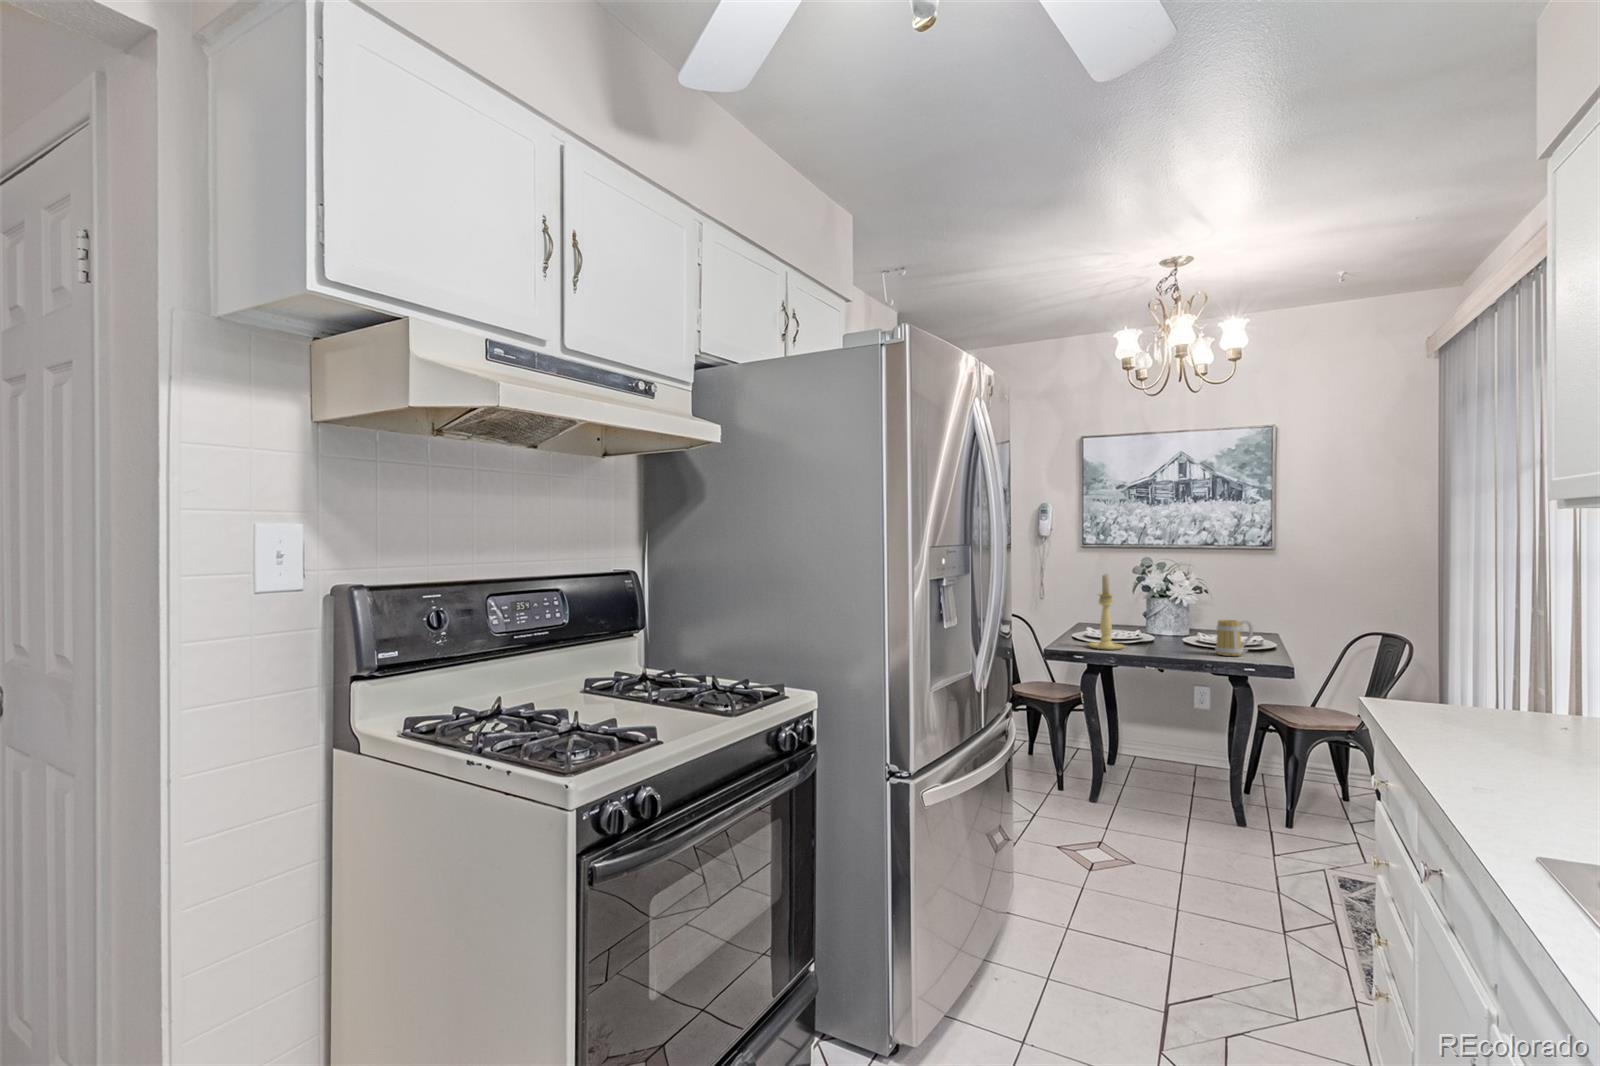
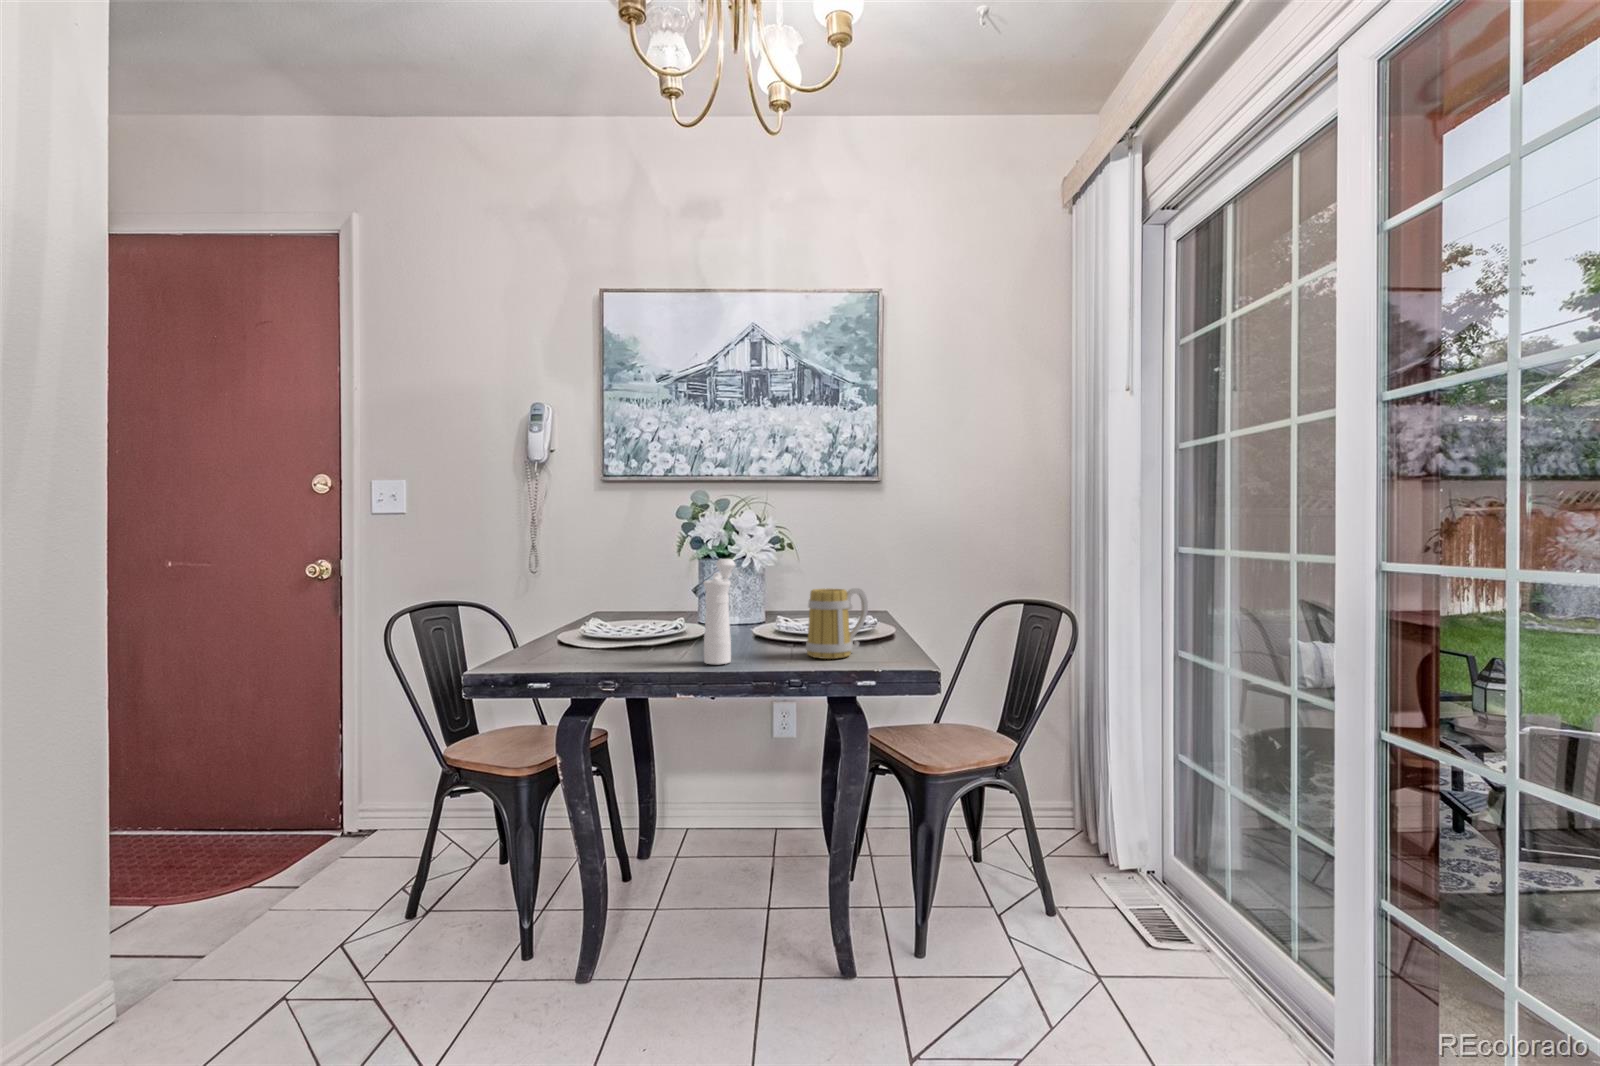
candle holder: present [1088,574,1125,650] -> none [570,505,646,664]
pepper mill: none [1158,602,1174,654] -> present [703,559,735,664]

